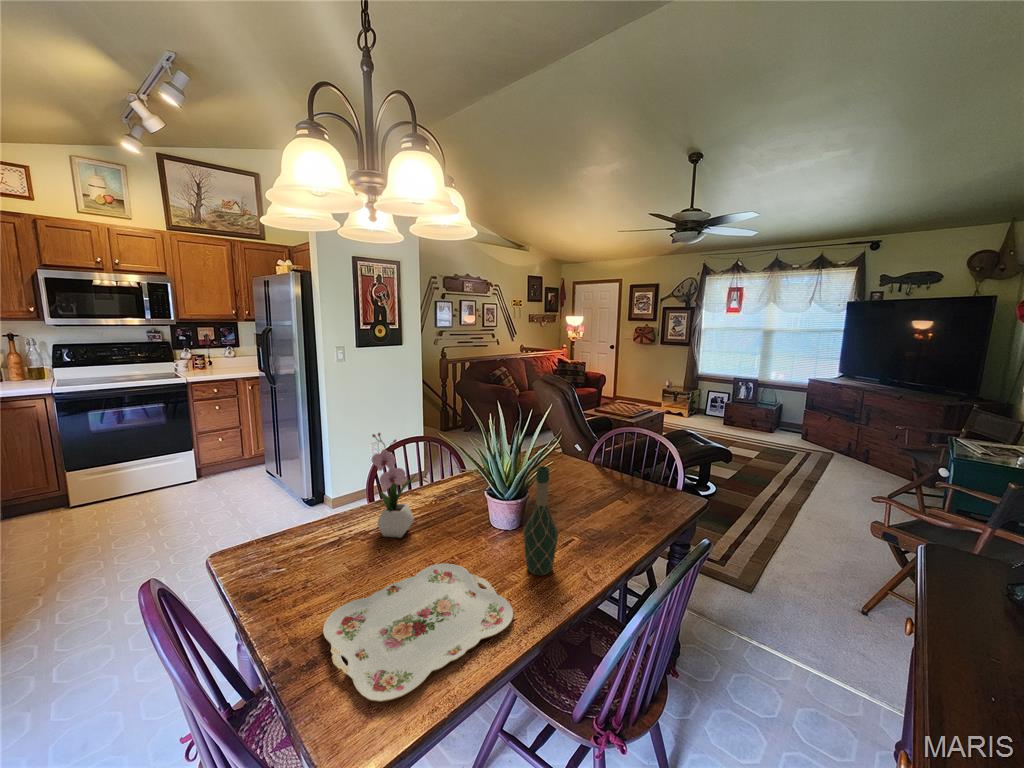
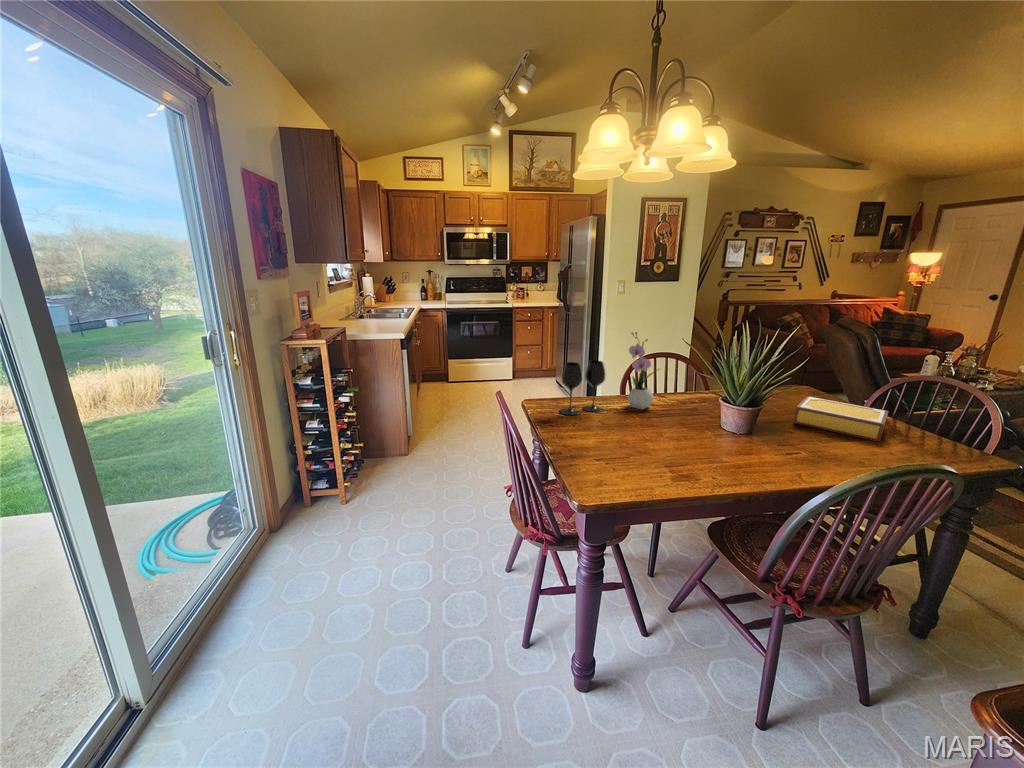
wine bottle: present [524,466,558,575] -> none [731,364,761,448]
book: none [566,471,646,514] -> present [794,396,888,442]
wine glass: none [263,484,344,592] -> present [560,360,605,415]
serving tray: present [323,563,513,702] -> none [587,424,707,460]

